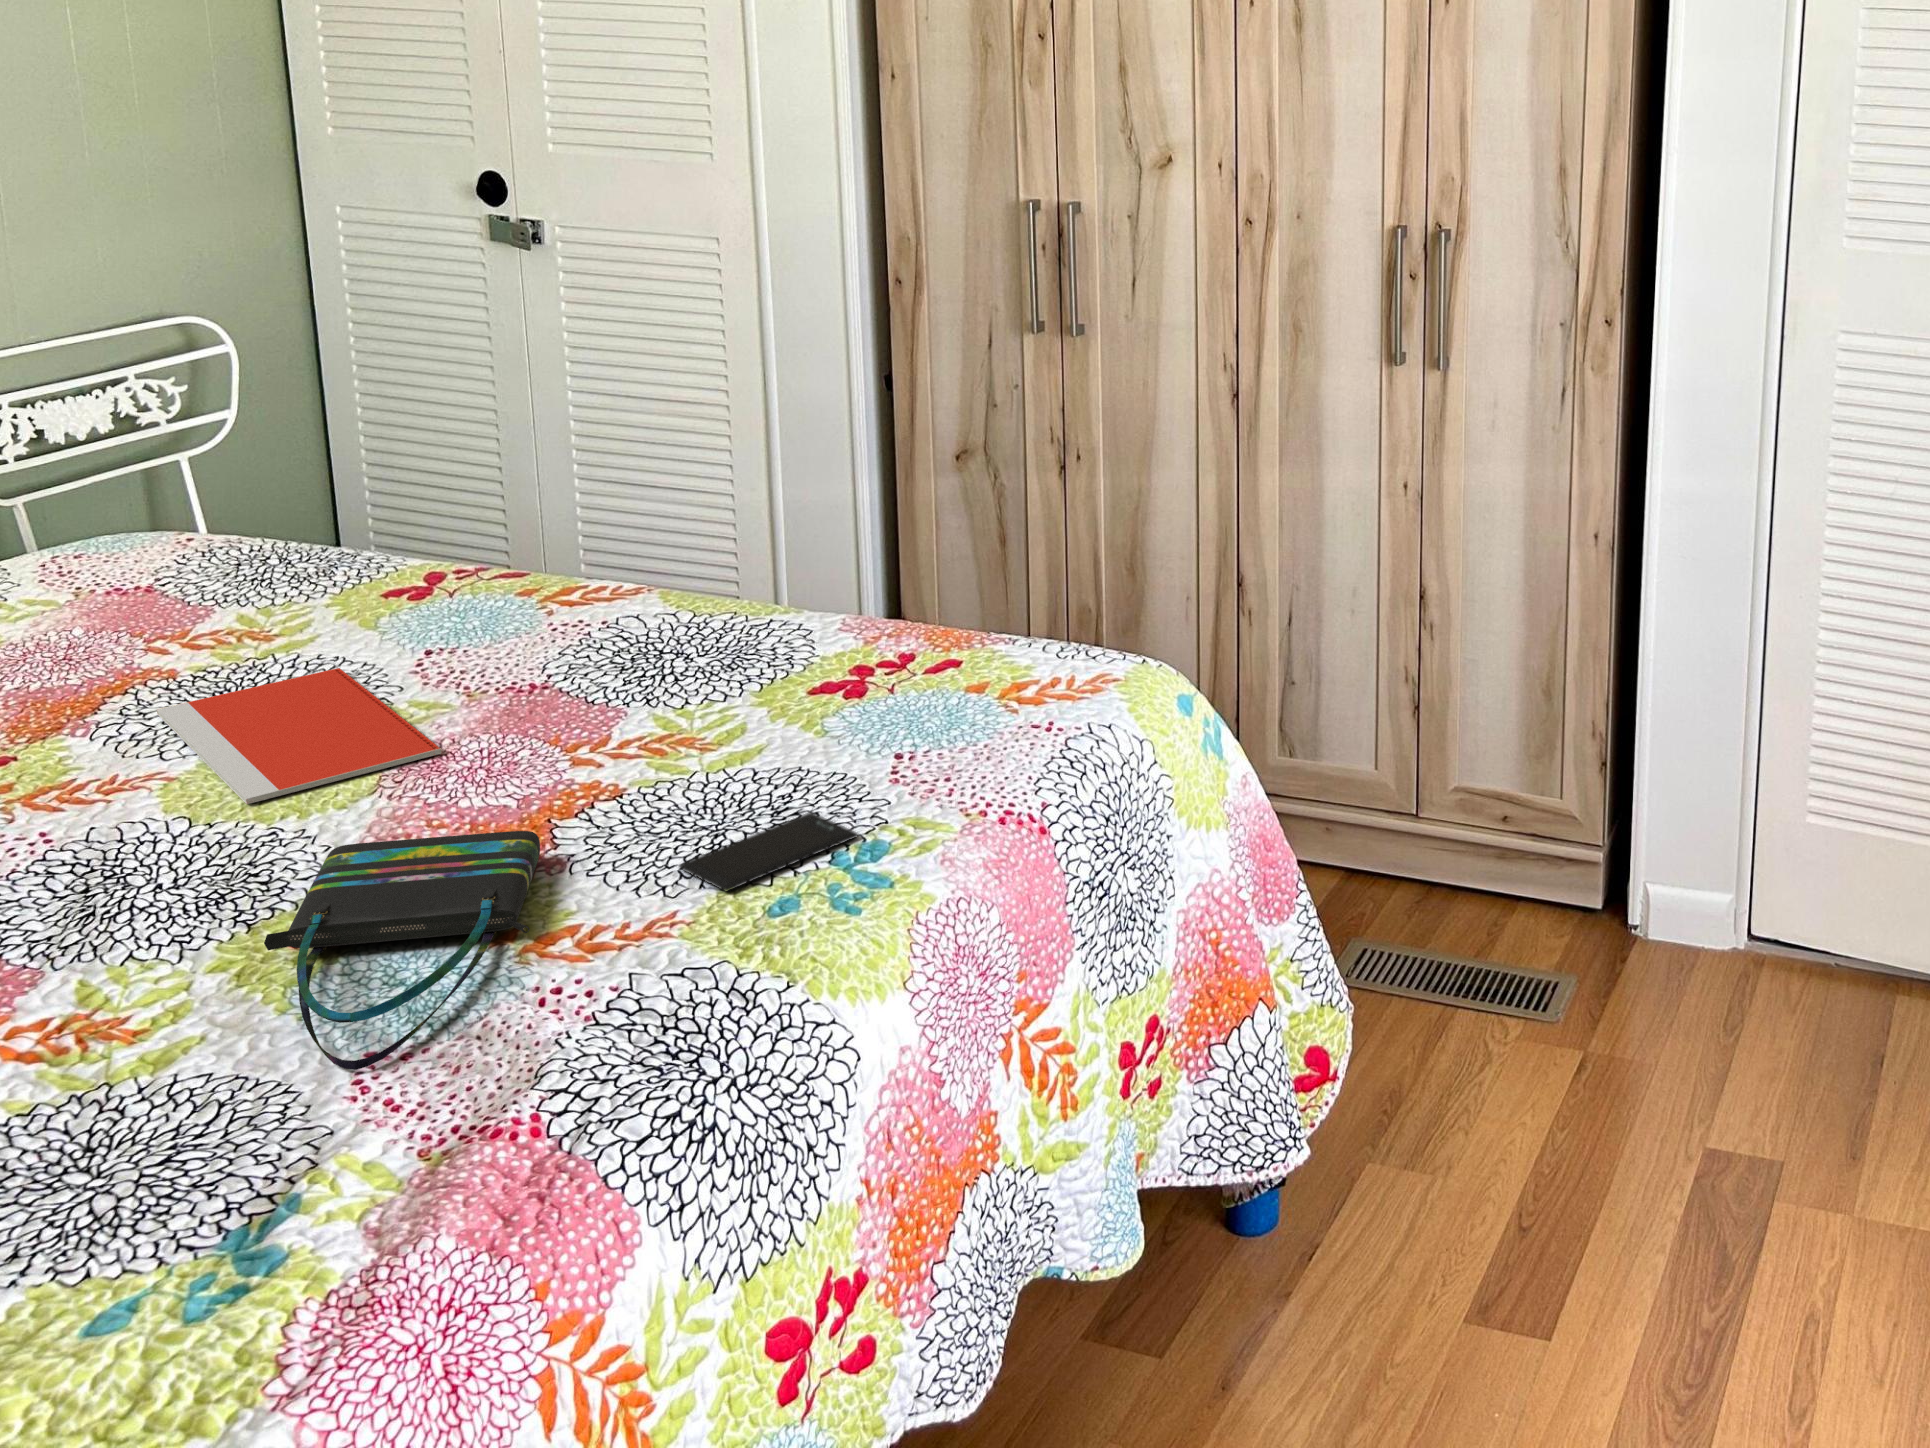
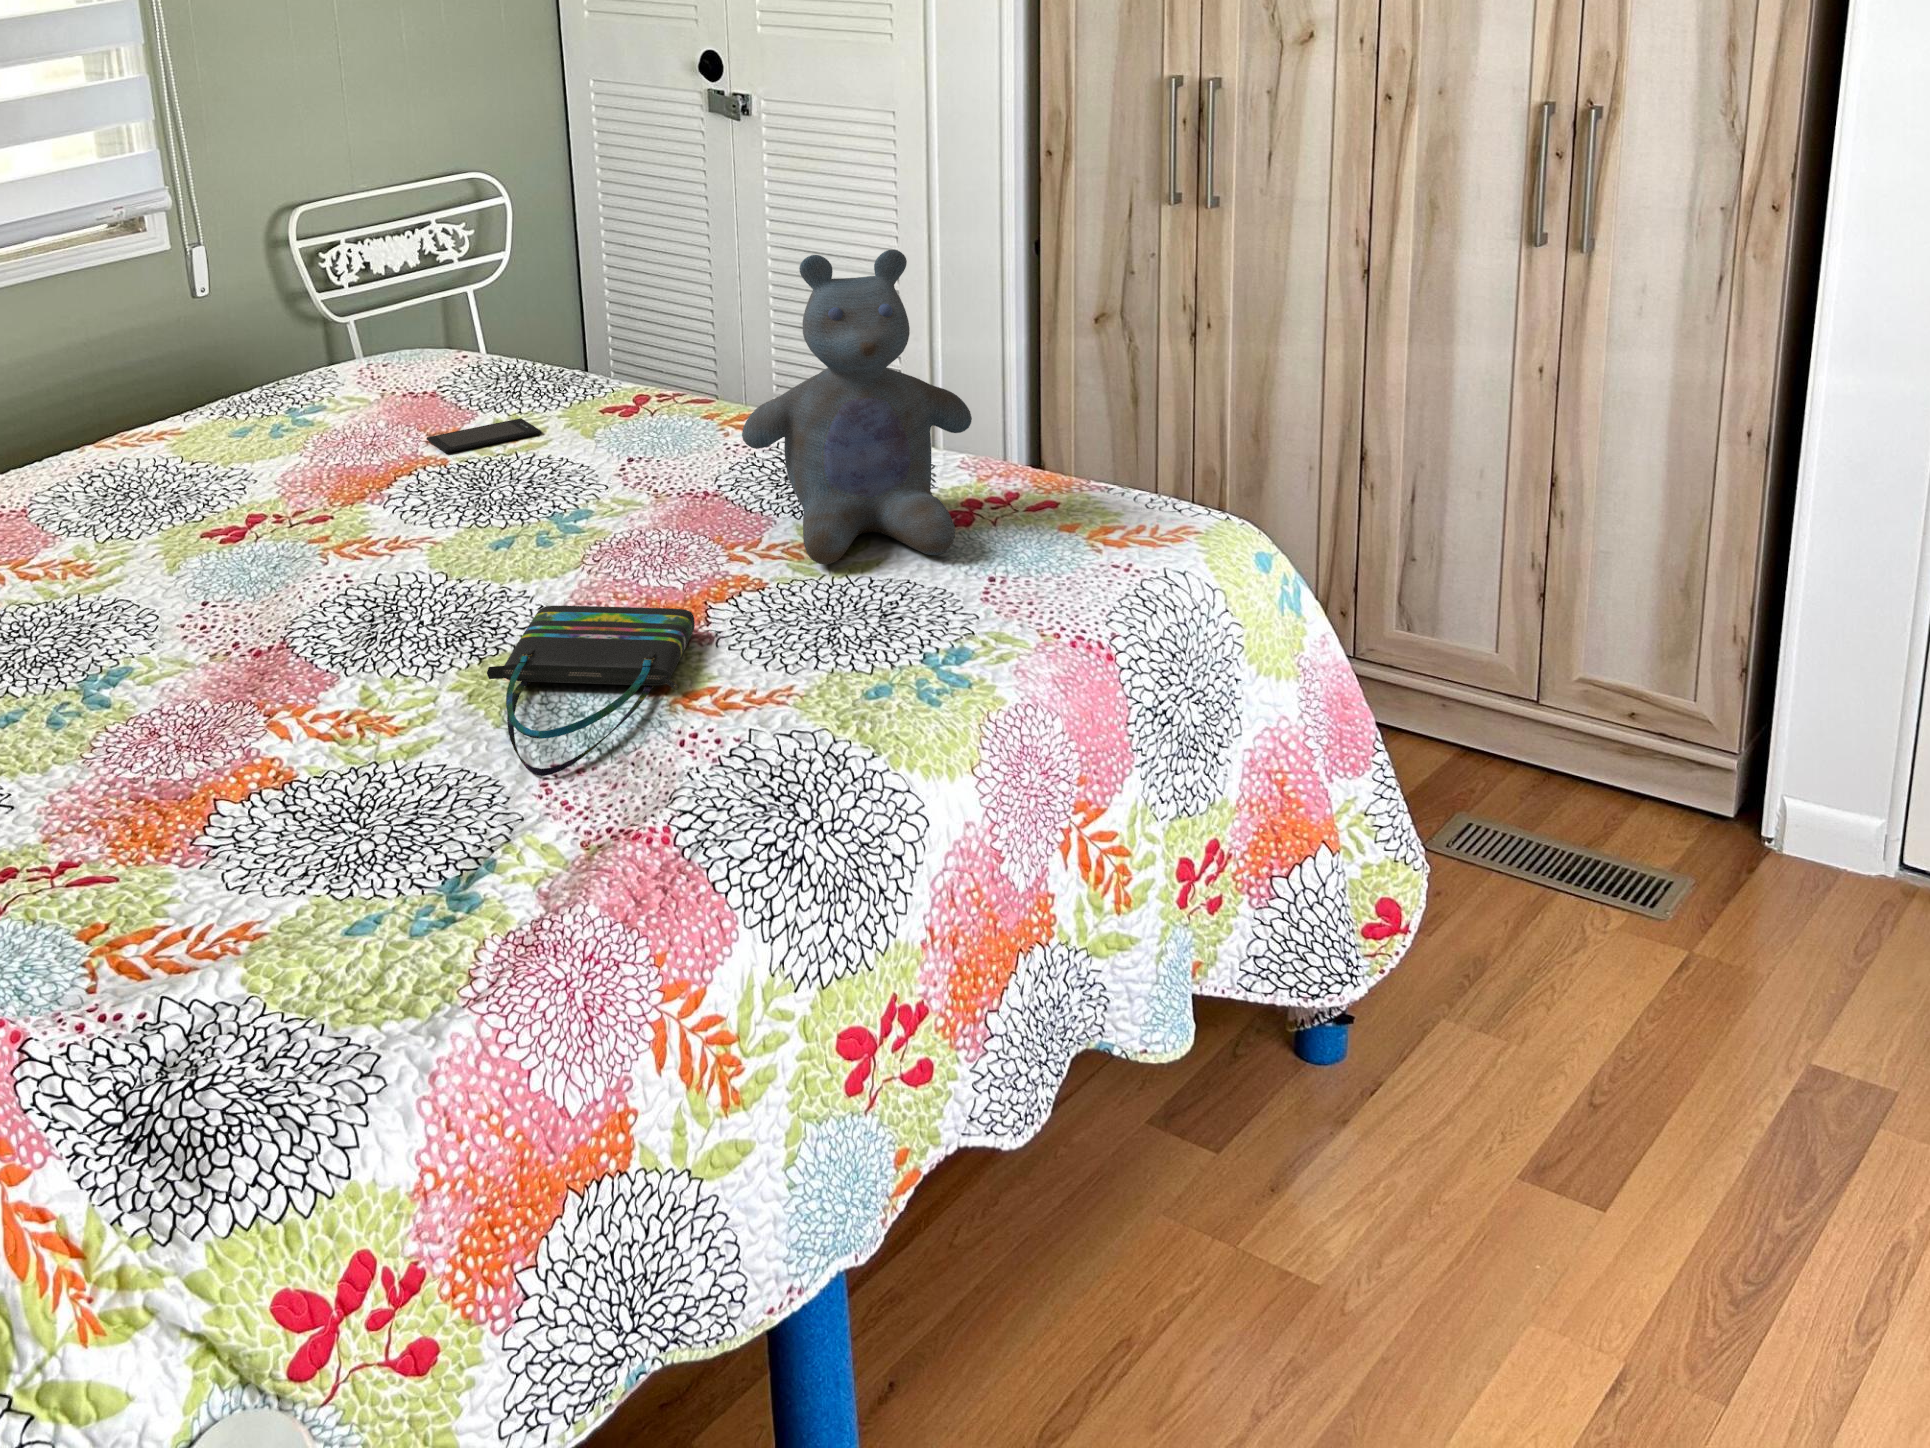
stuffed bear: none [581,390,854,758] -> present [742,250,972,565]
notebook: present [157,668,441,804] -> none [430,467,631,568]
smartphone: present [679,812,858,891] -> present [427,418,542,453]

